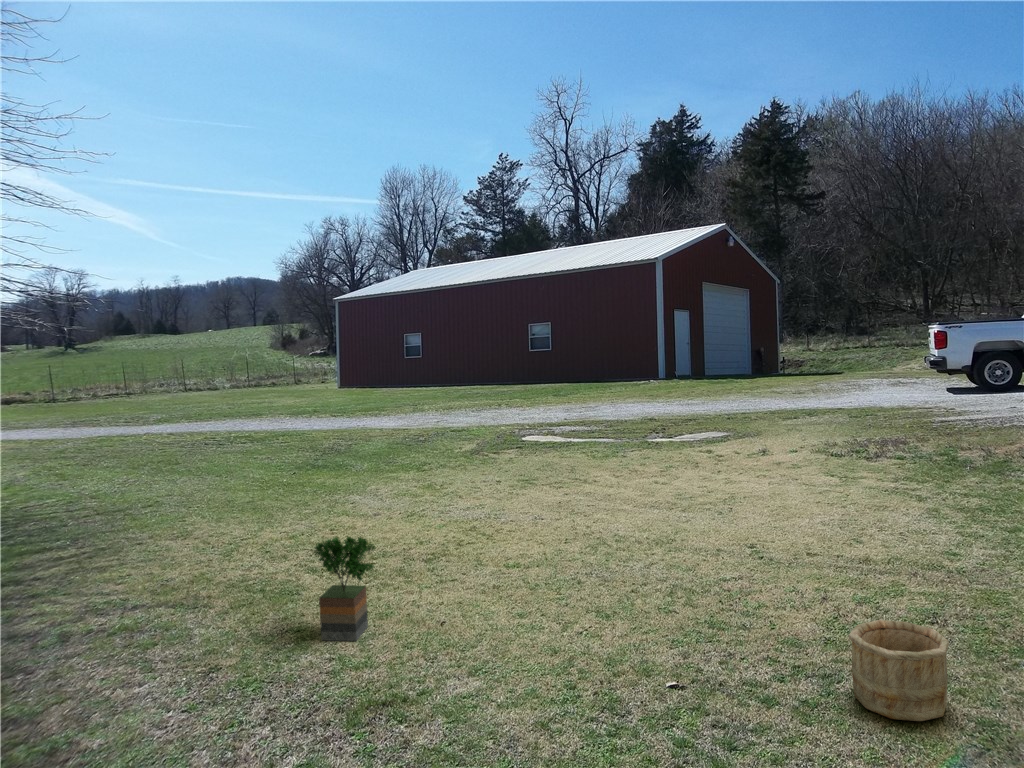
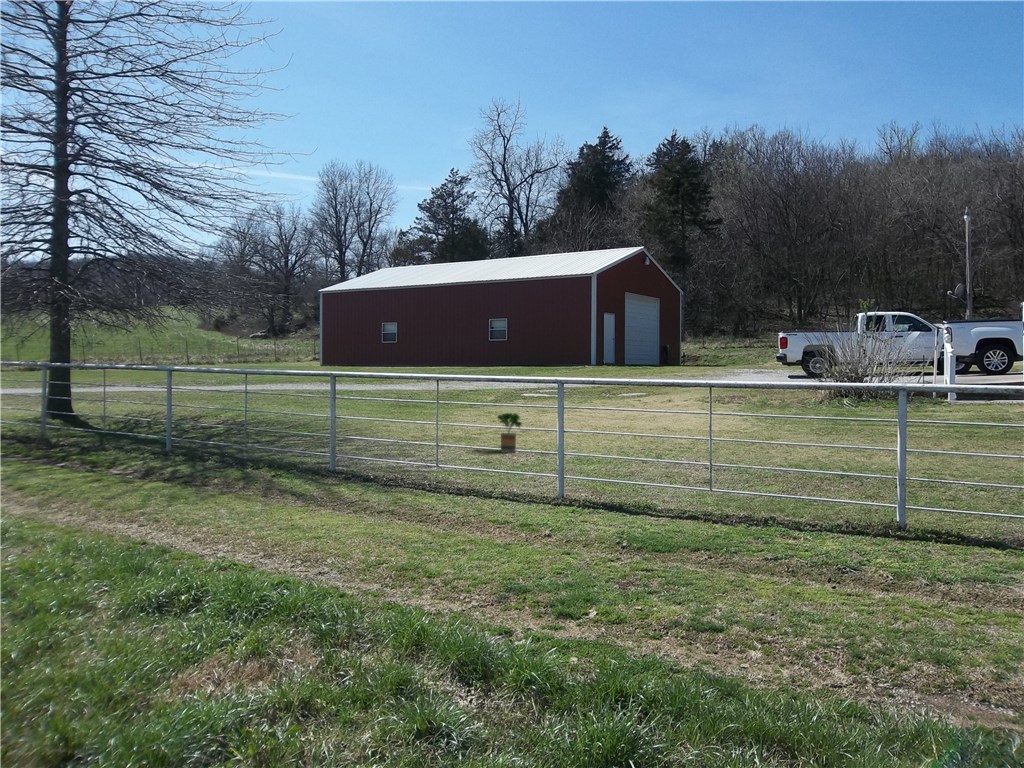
wooden bucket: present [848,620,949,721] -> none [702,437,733,464]

